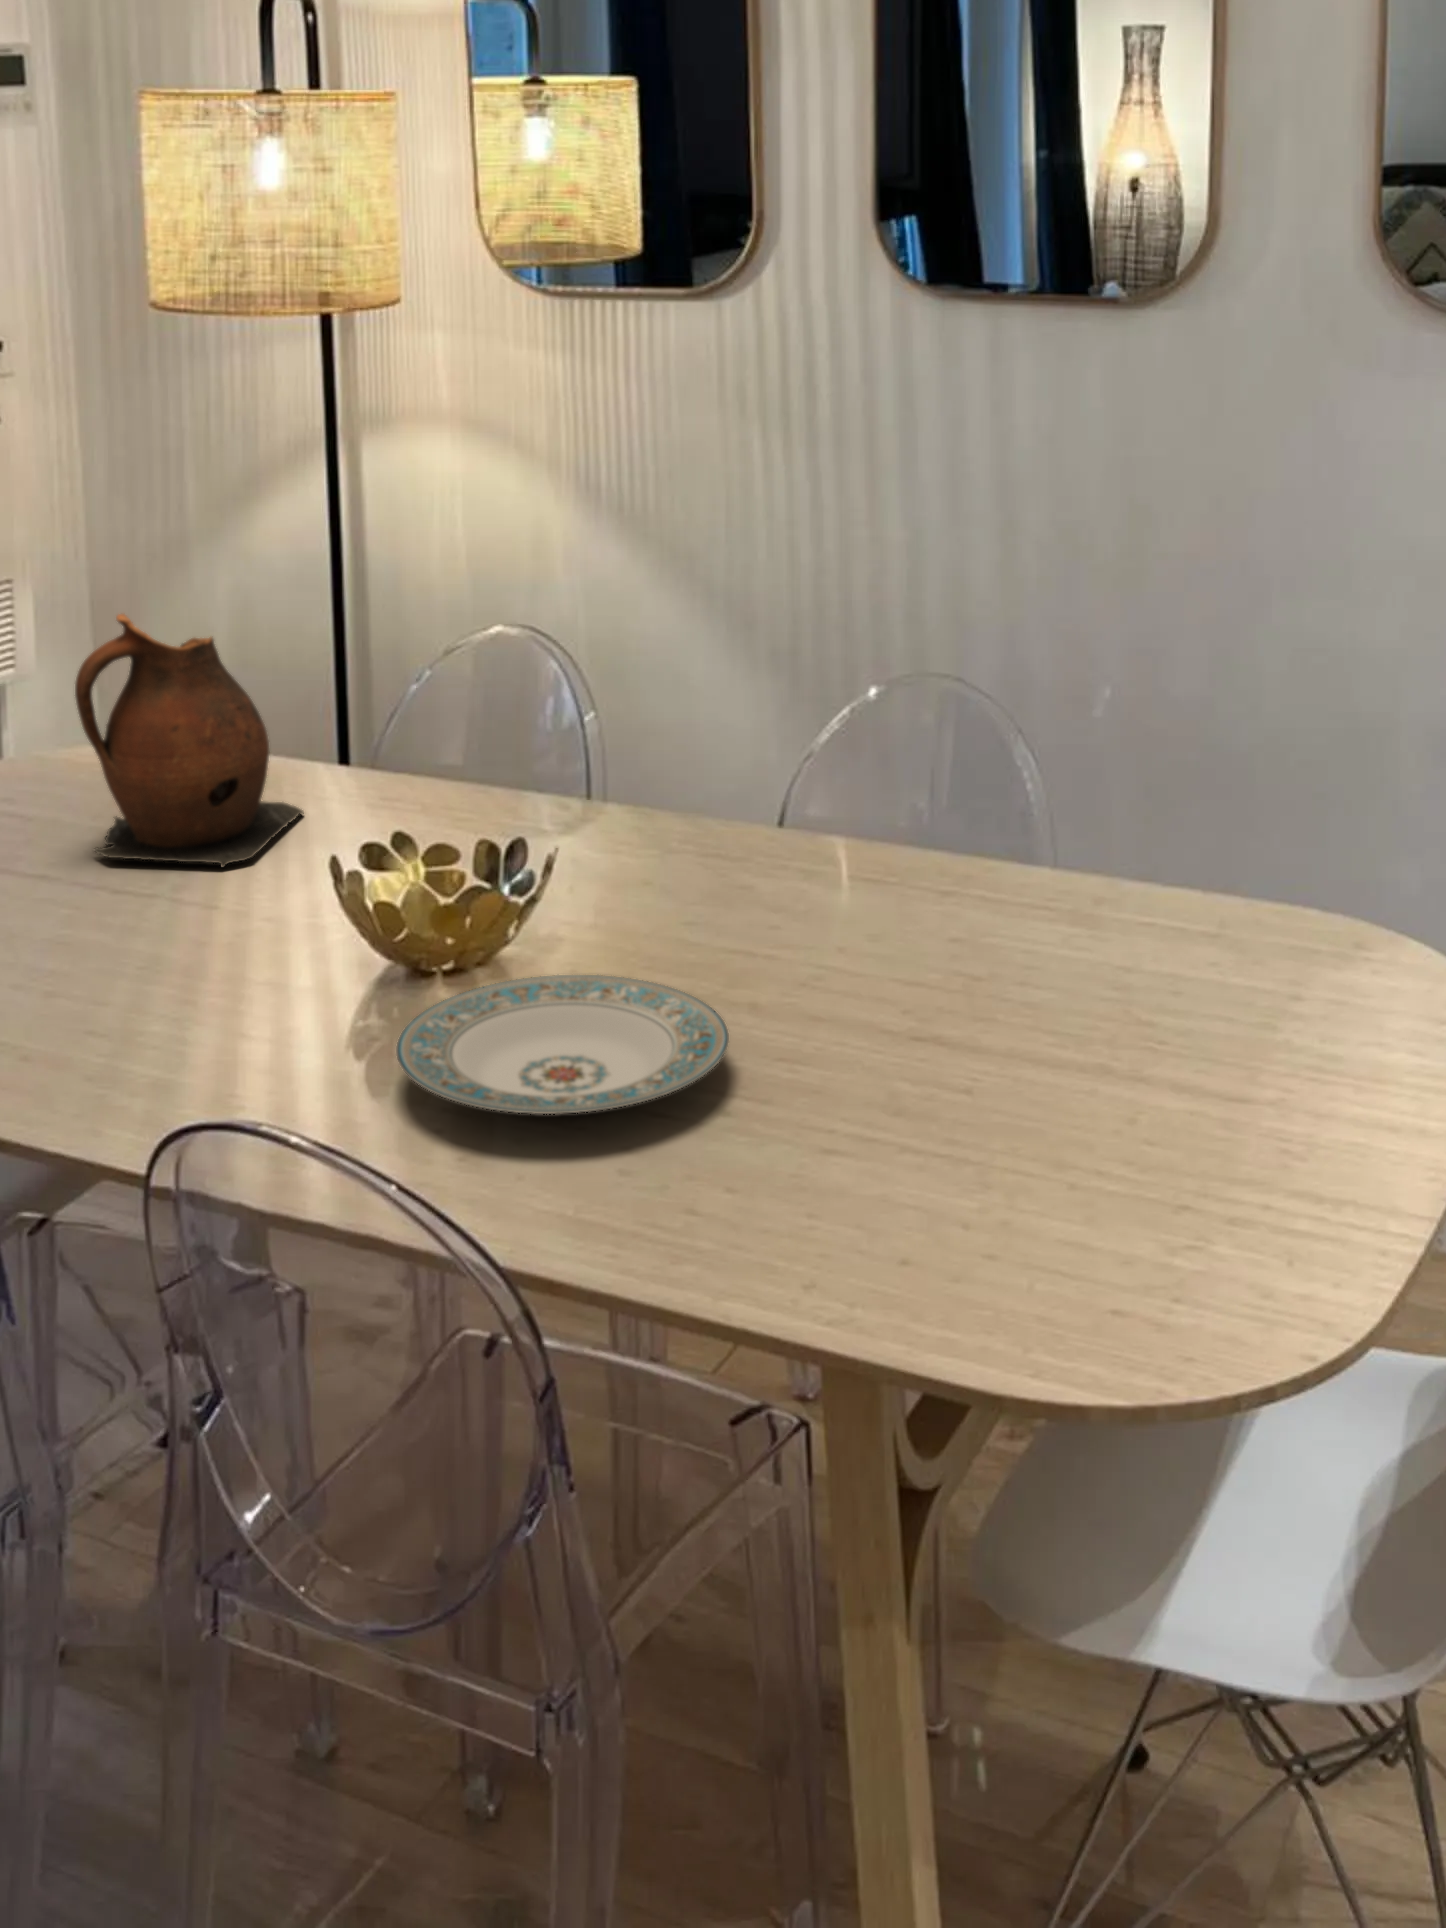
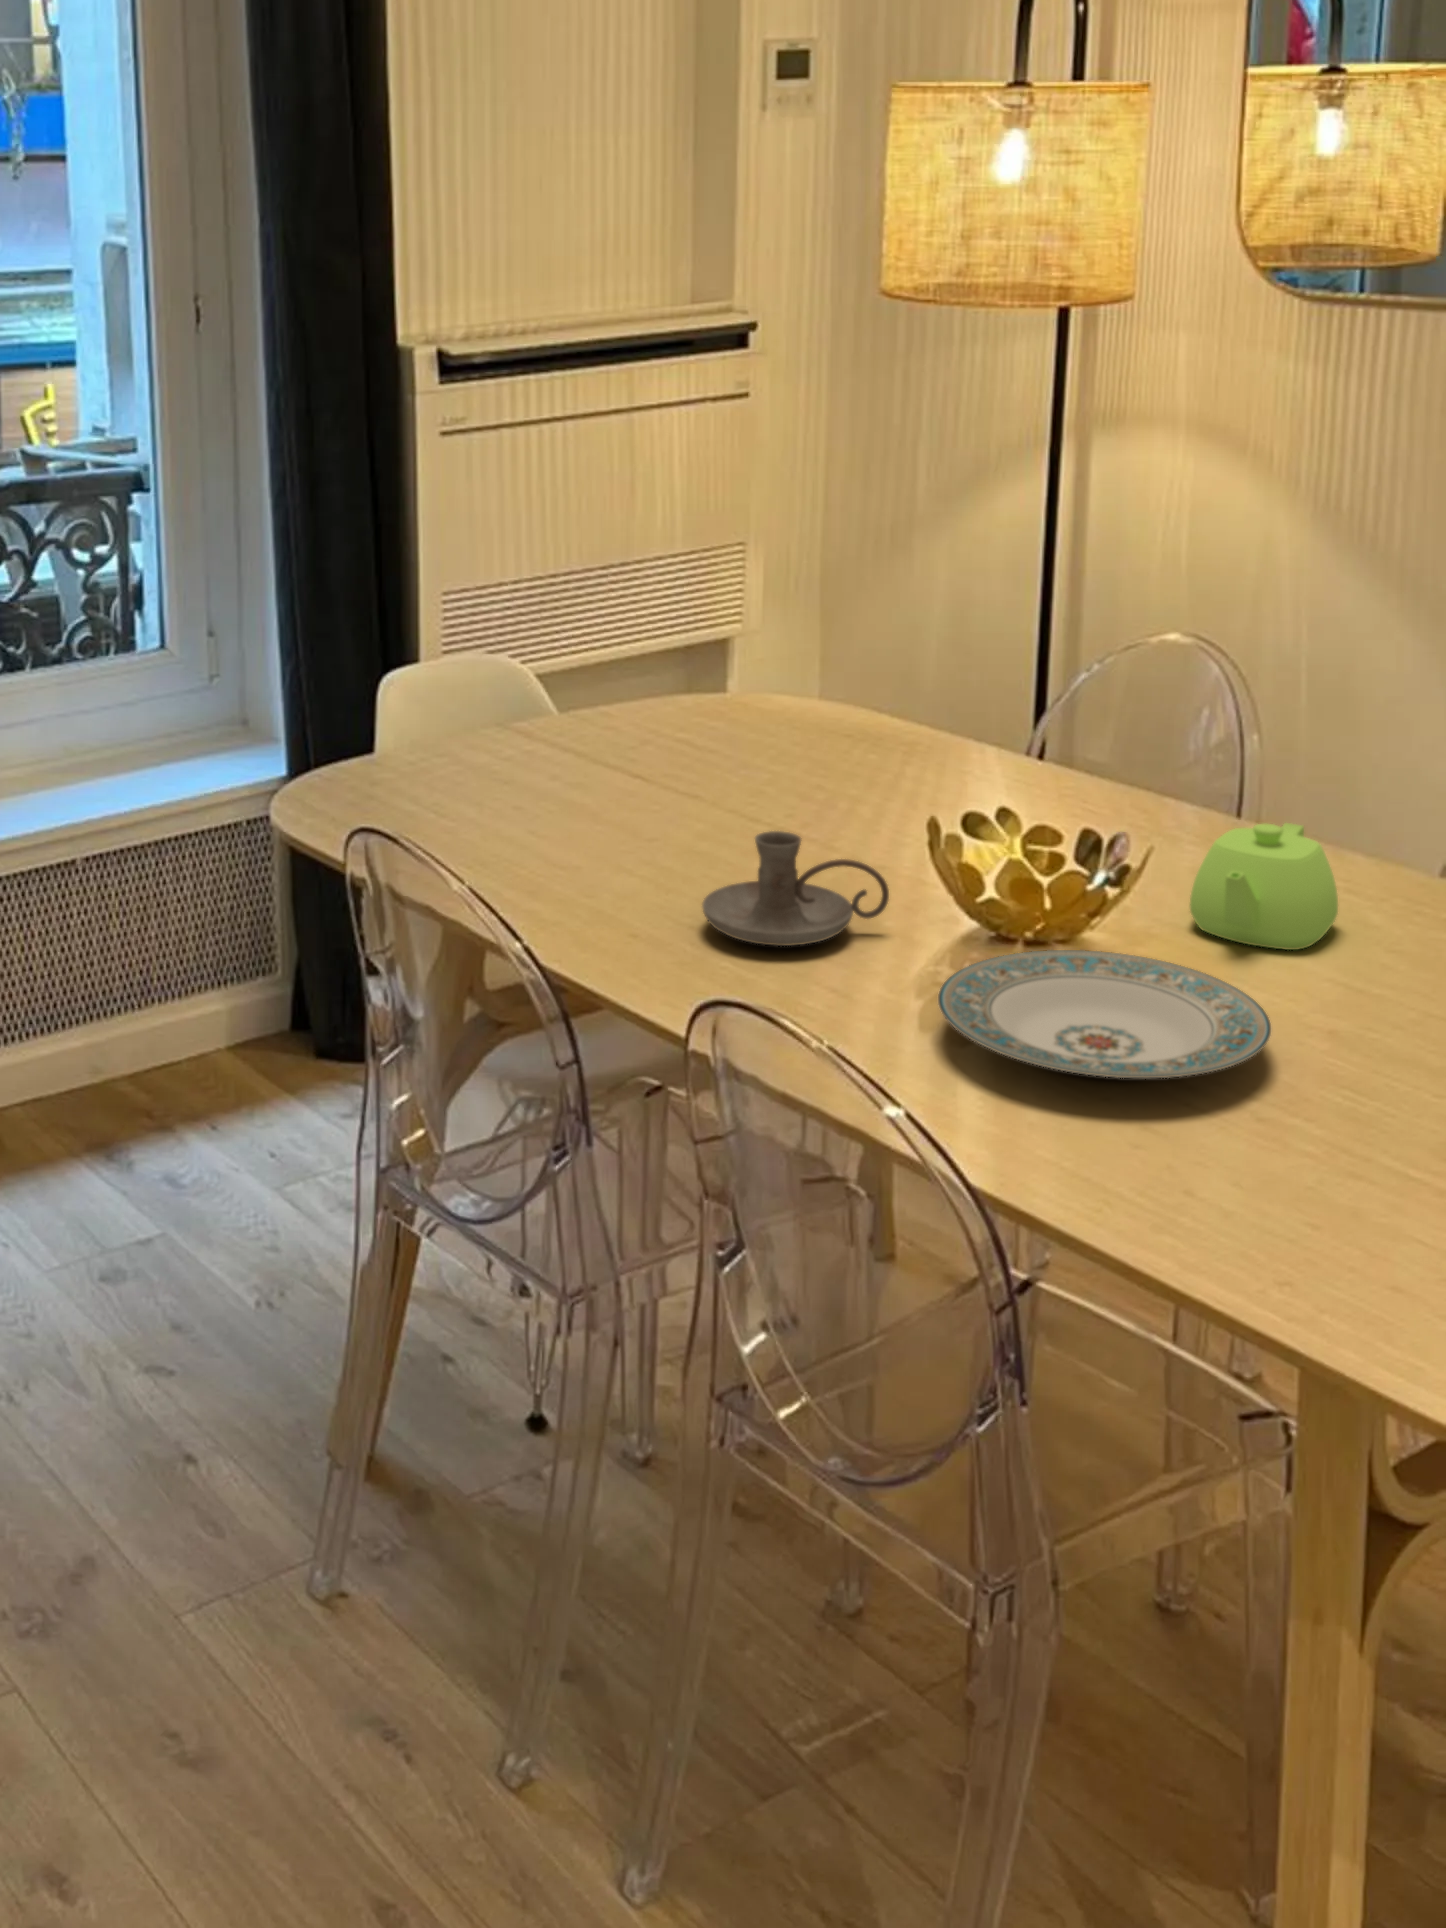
ceramic pitcher: present [75,614,304,867] -> none [739,573,944,813]
teapot: none [599,813,734,943] -> present [1190,823,1338,950]
candle holder: none [100,903,306,1035] -> present [702,831,889,946]

